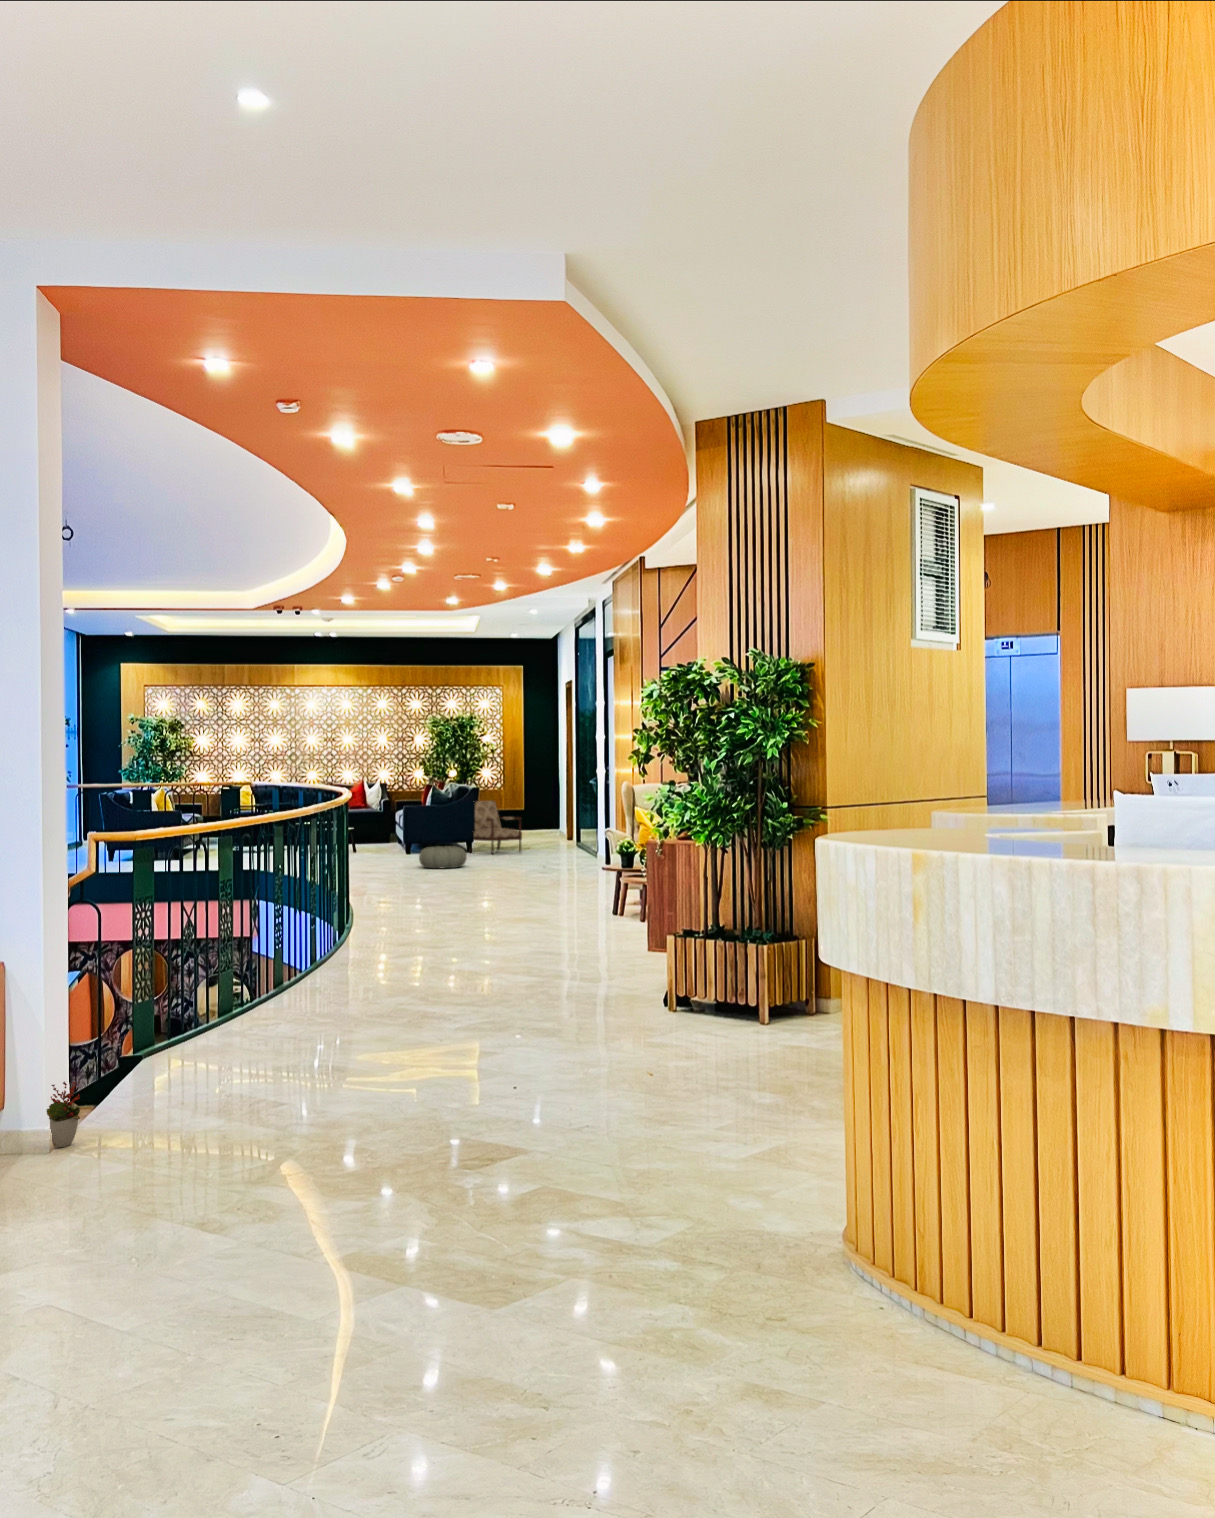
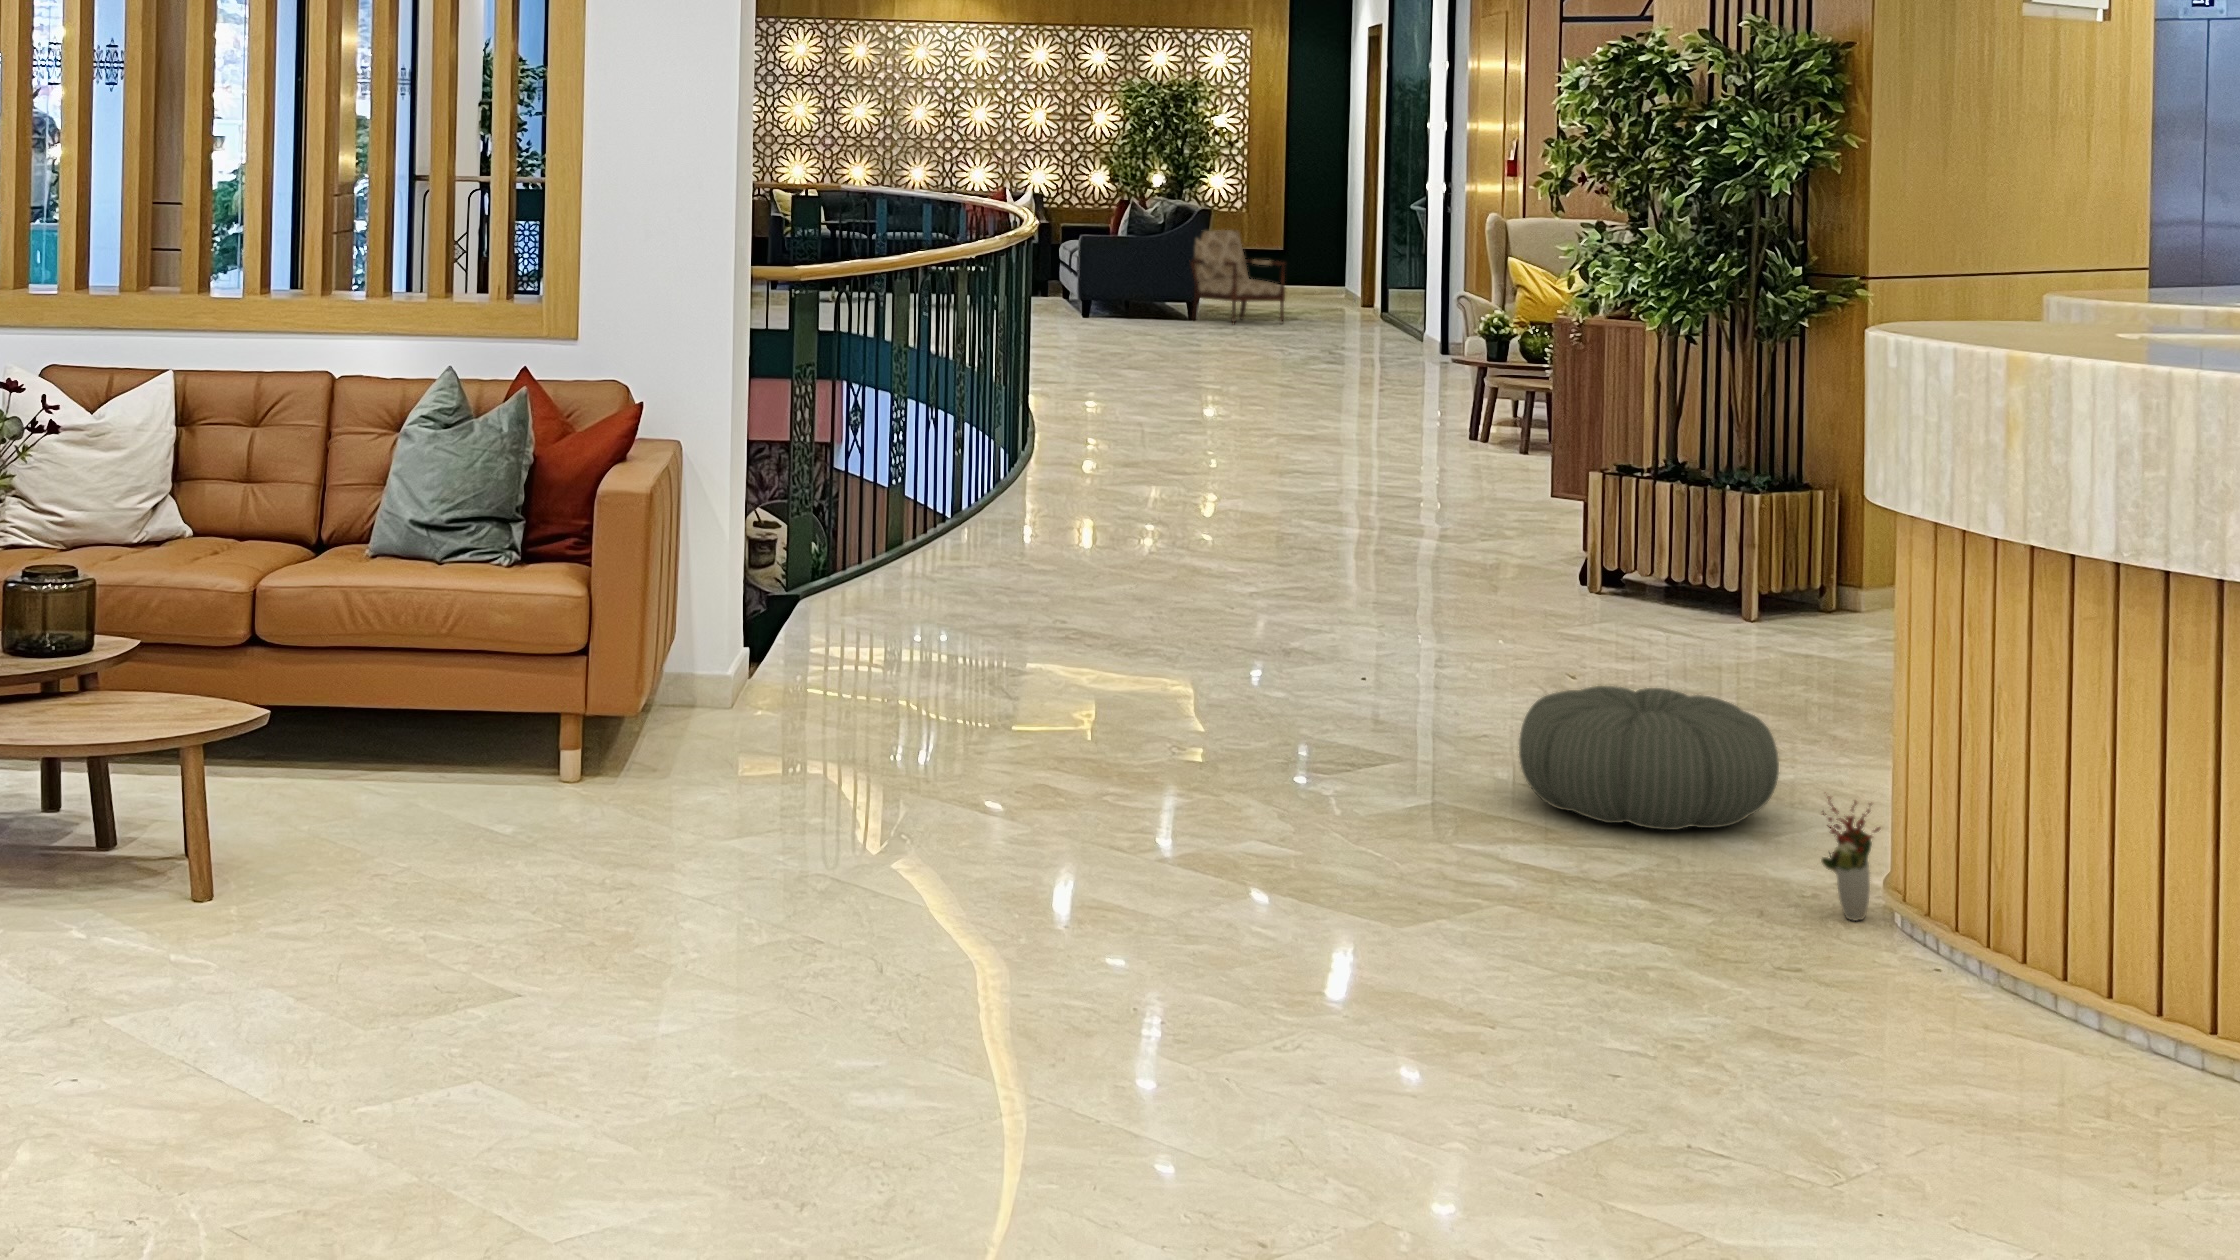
pouf: present [419,846,467,869] -> present [1519,686,1779,830]
decorative plant: present [47,1082,80,1148] -> present [1821,797,1880,920]

